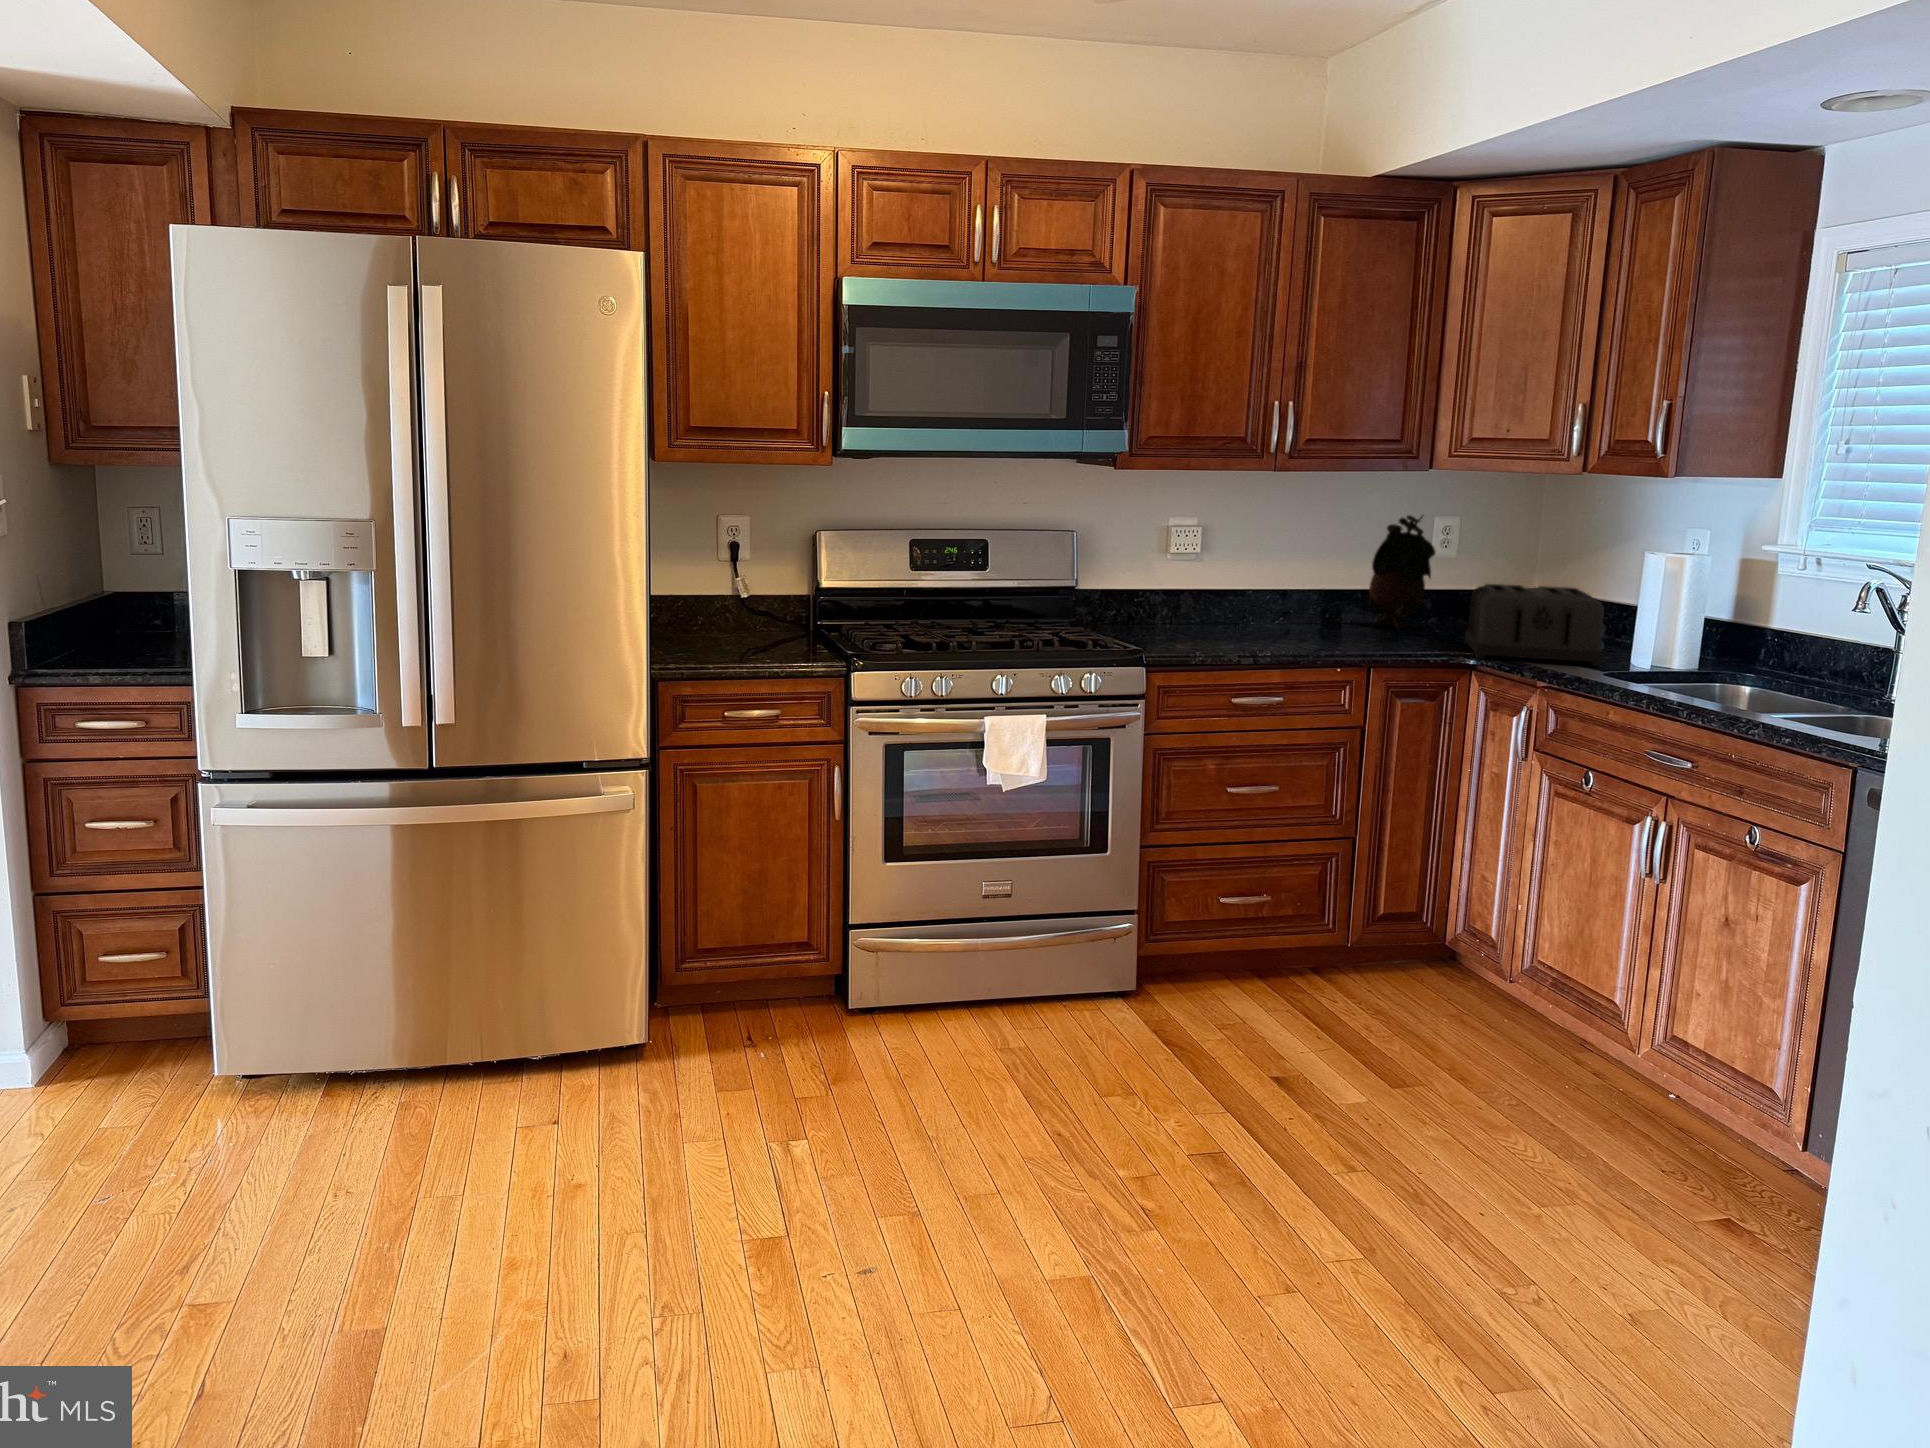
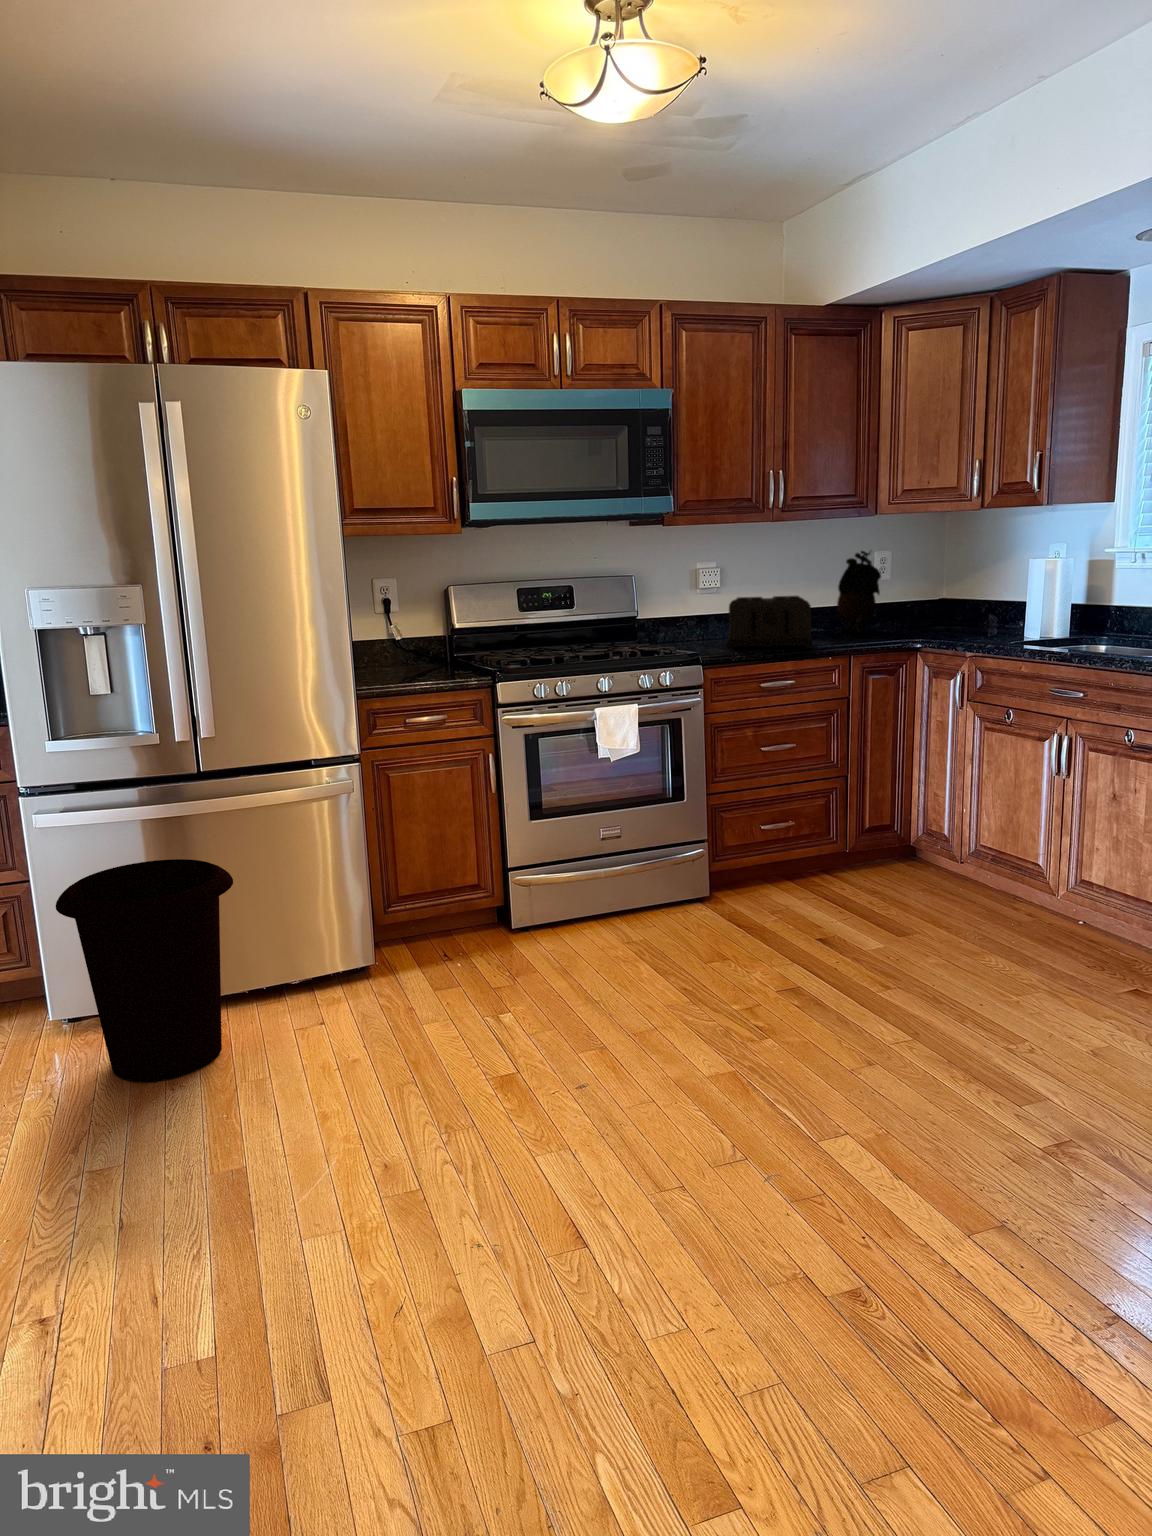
toaster: present [1465,584,1604,666] -> present [728,596,813,650]
waste bin: none [215,879,451,1179] -> present [56,859,233,1082]

